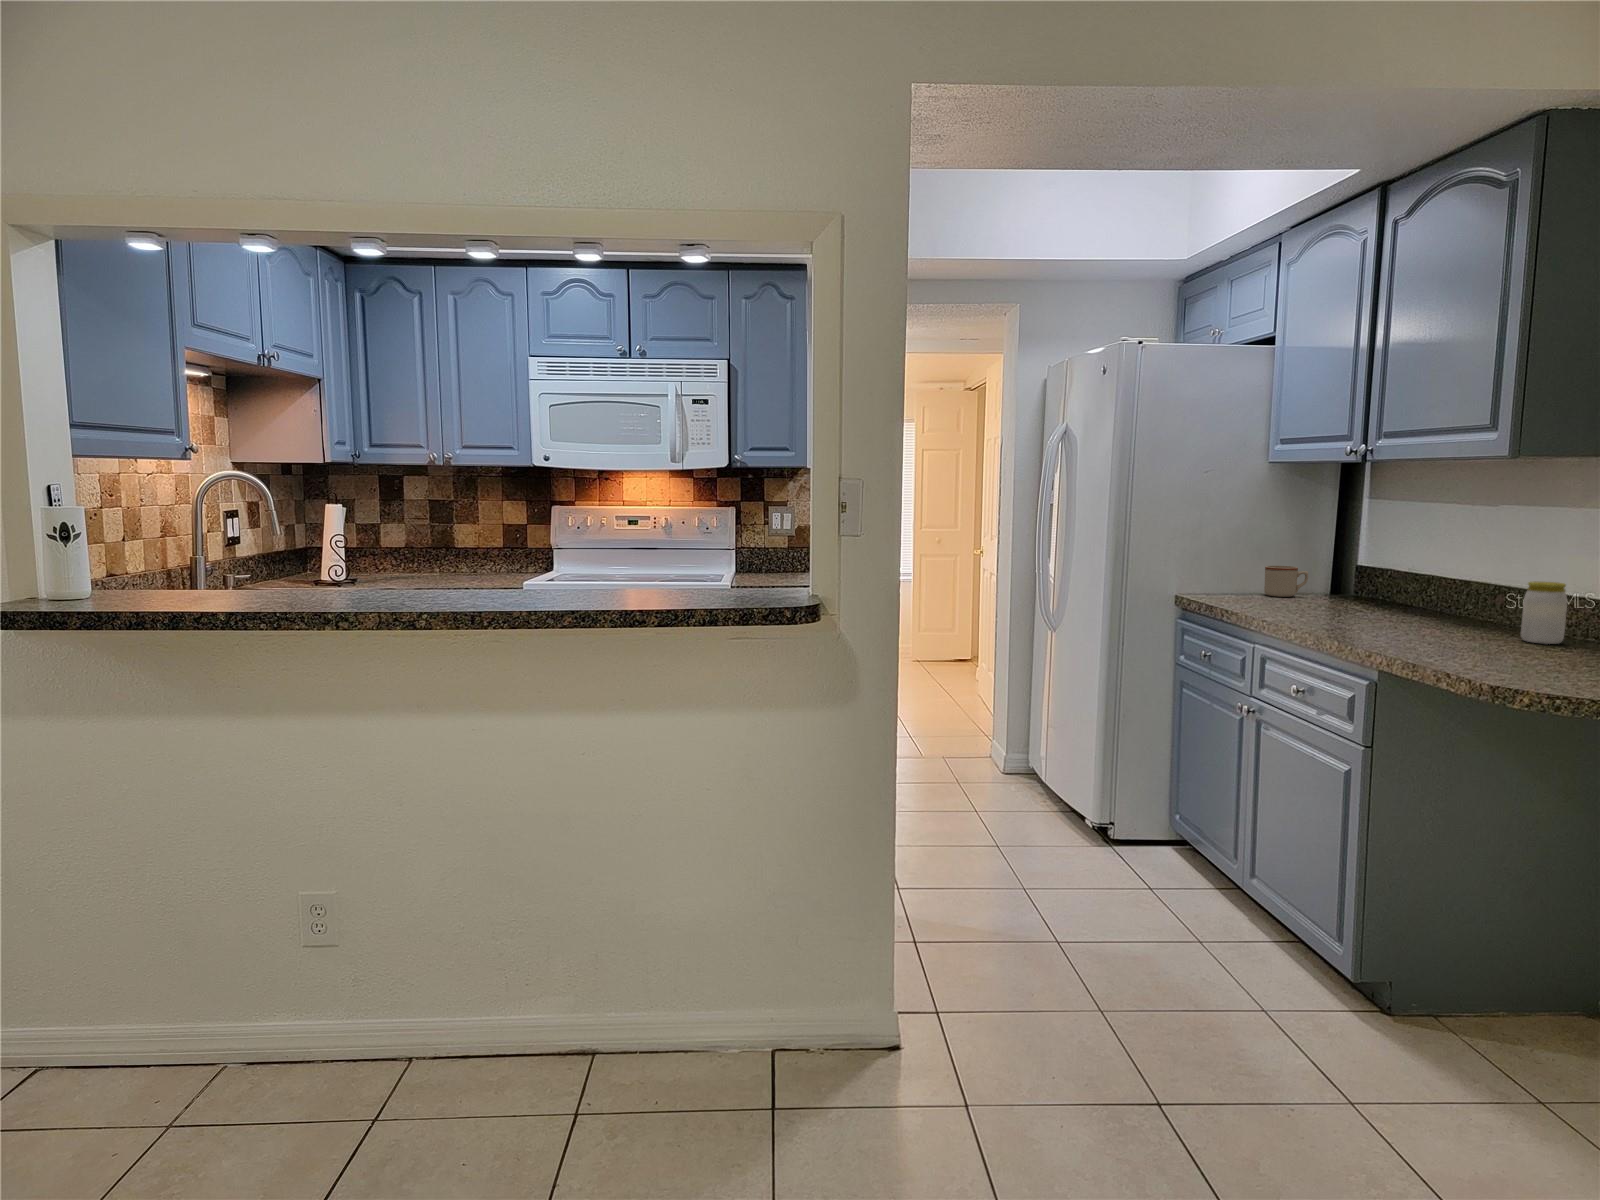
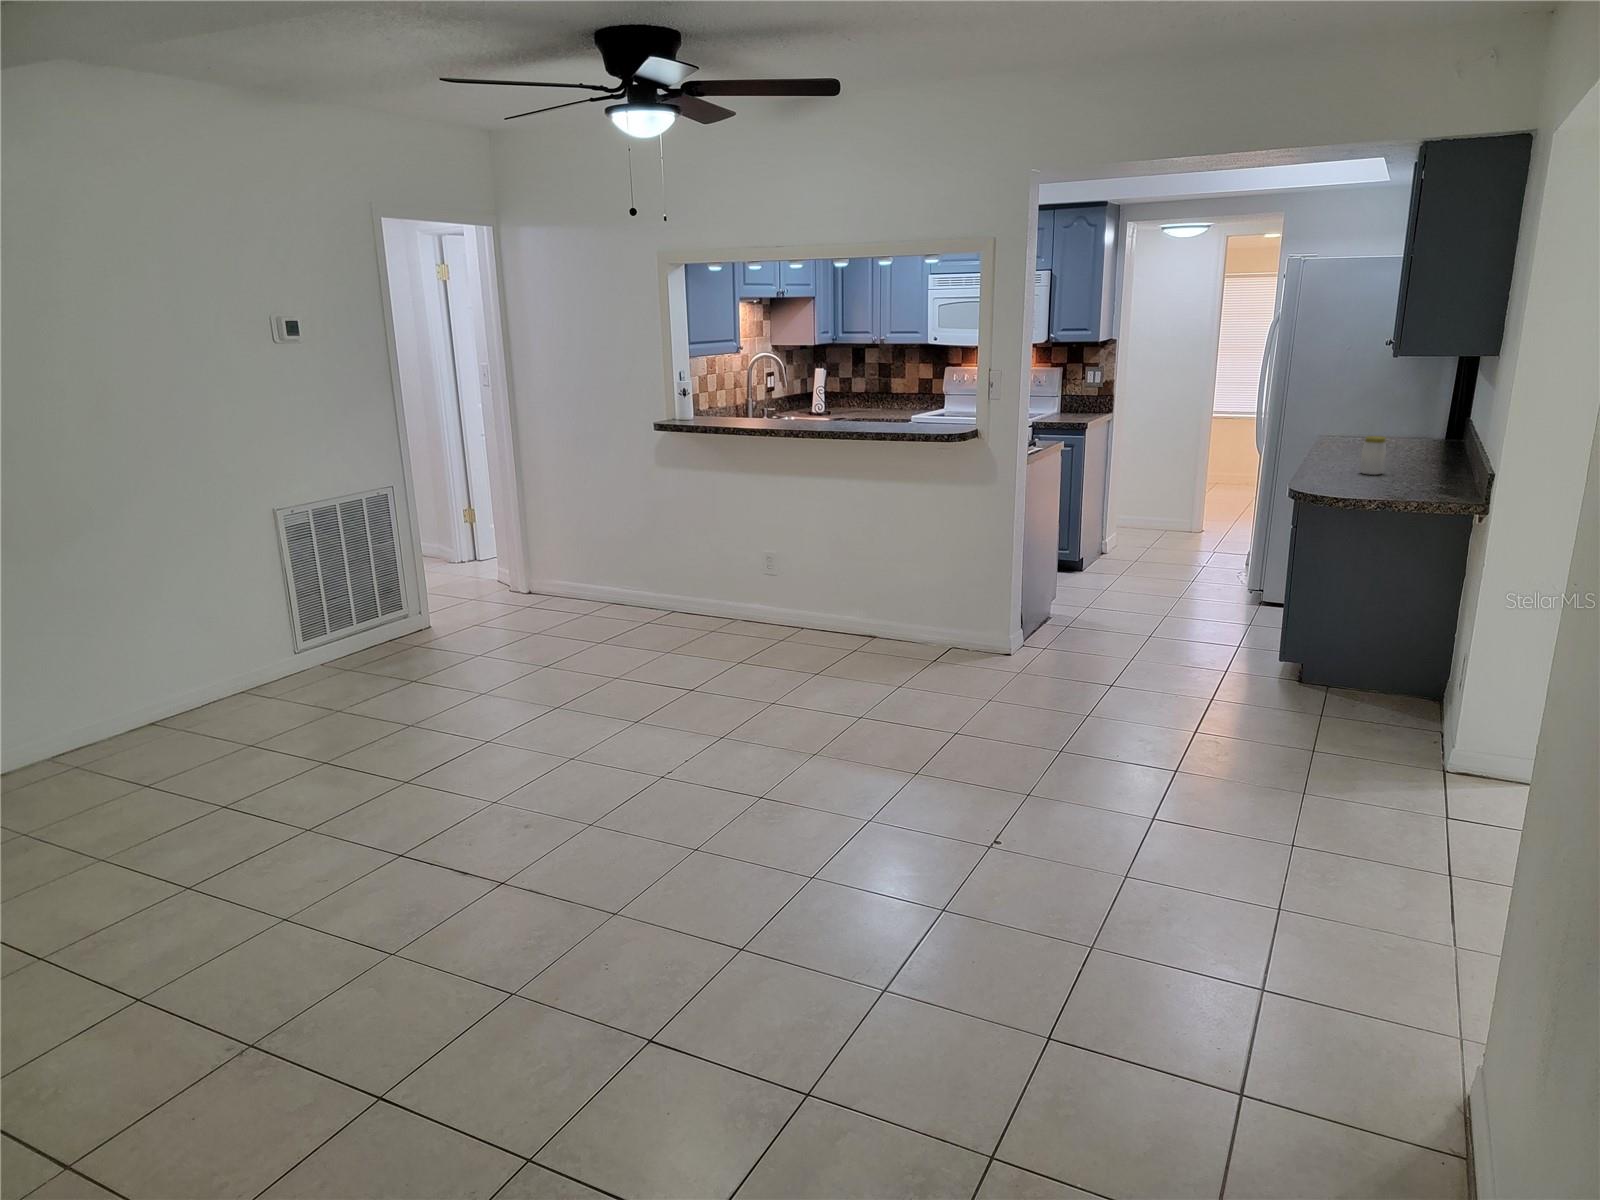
mug: present [1264,566,1308,597] -> none [1334,421,1363,443]

